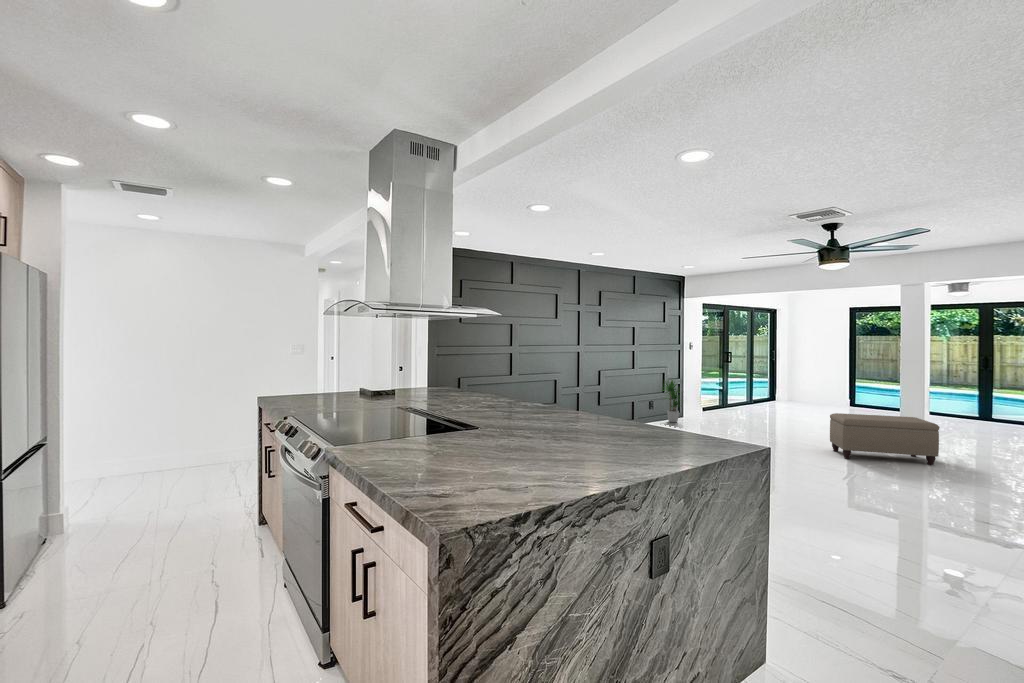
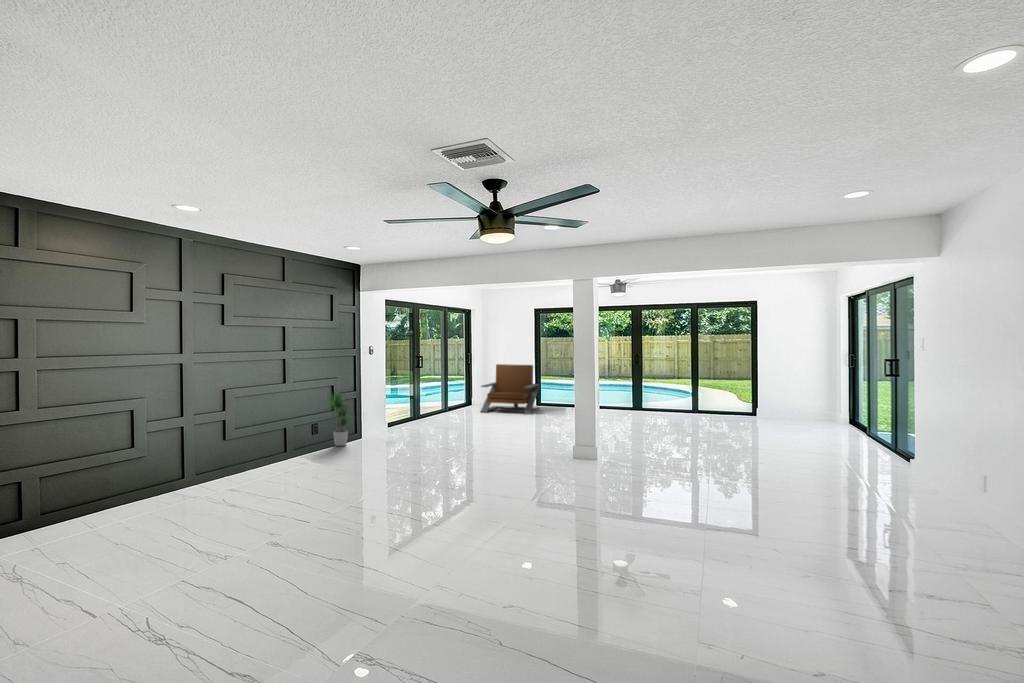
lounge chair: none [788,363,856,414] -> present [480,364,540,415]
ottoman: present [830,413,940,465] -> none [500,422,595,477]

